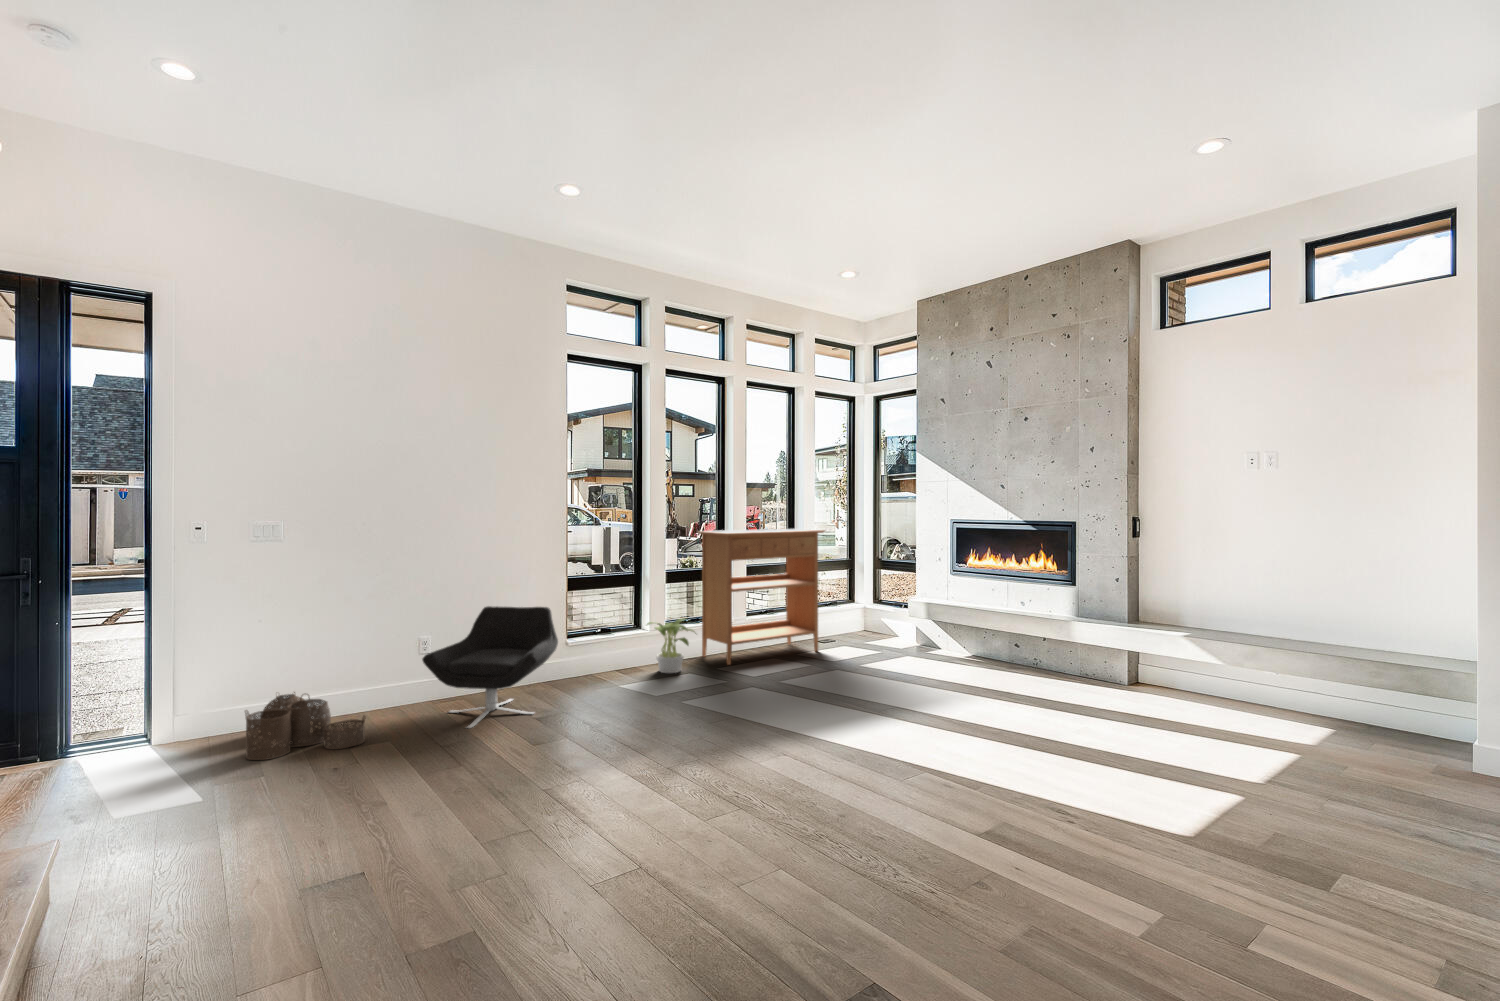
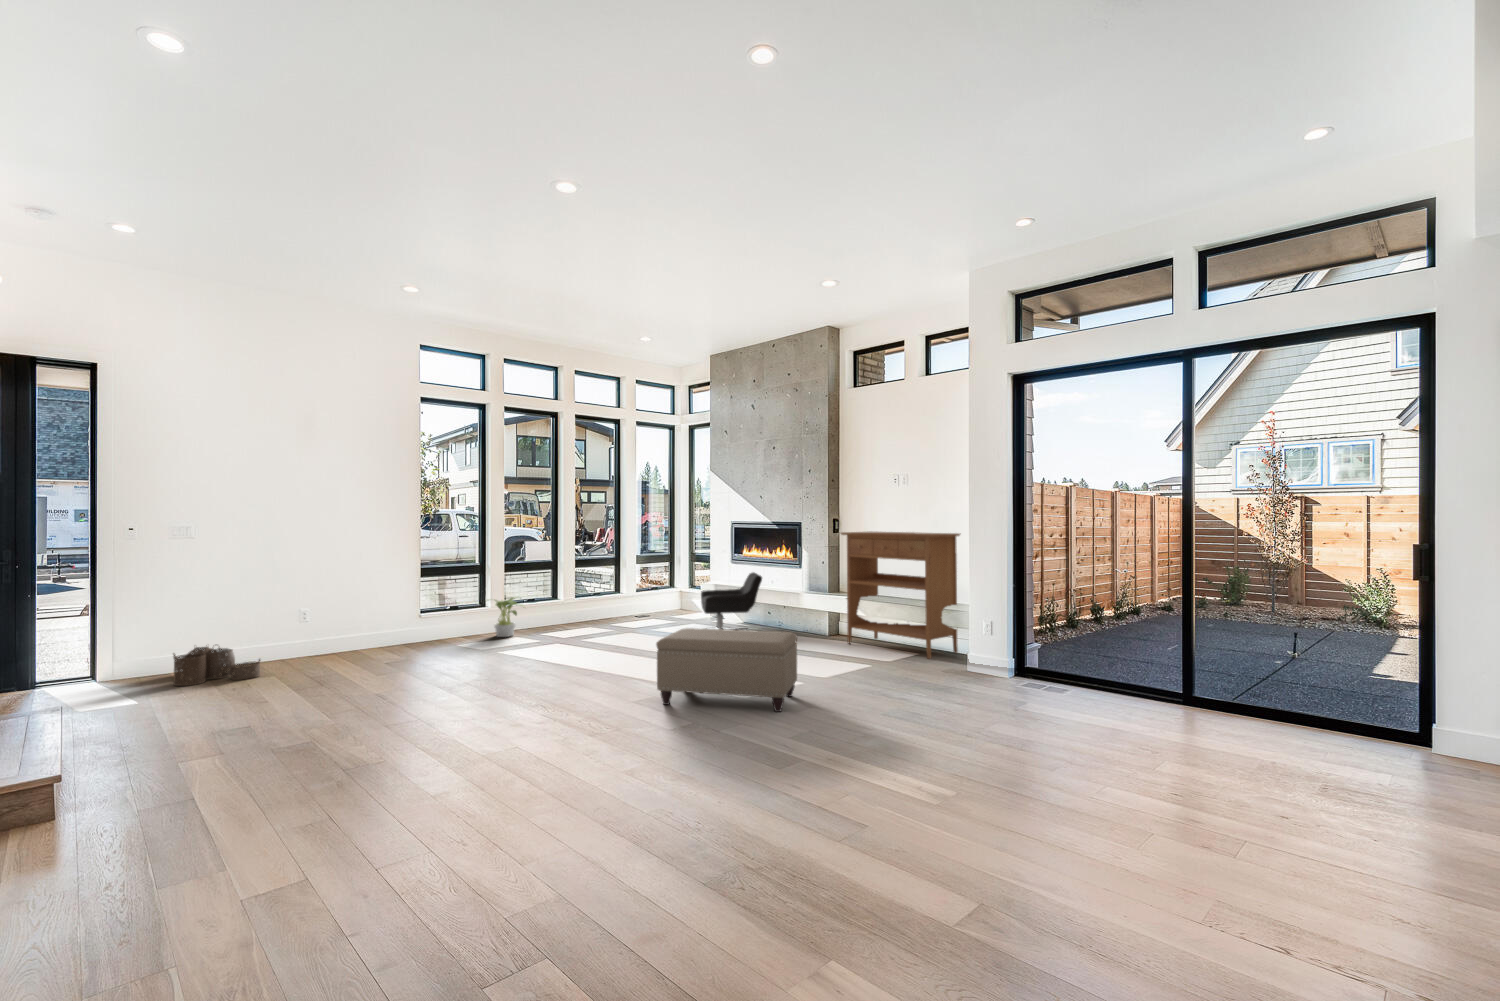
console table: present [698,529,825,665] -> present [841,532,960,659]
lounge chair: present [422,606,558,728] -> present [701,572,762,629]
ottoman: none [1028,703,1313,887] -> present [656,628,797,712]

